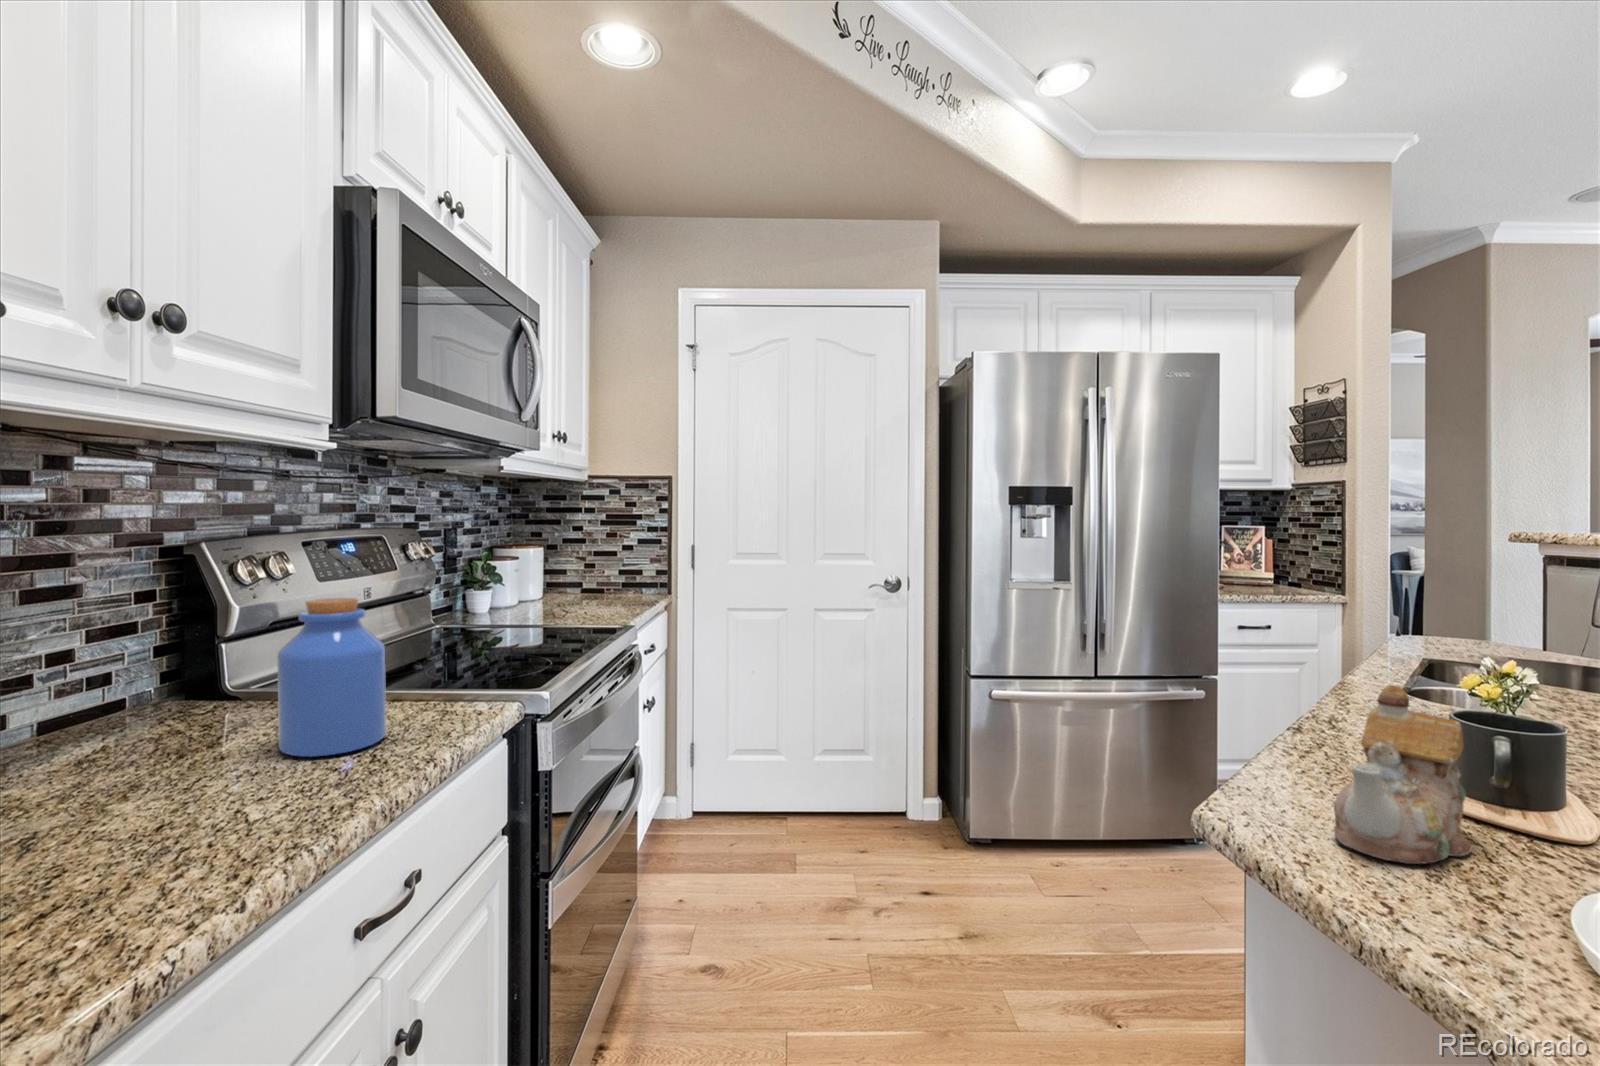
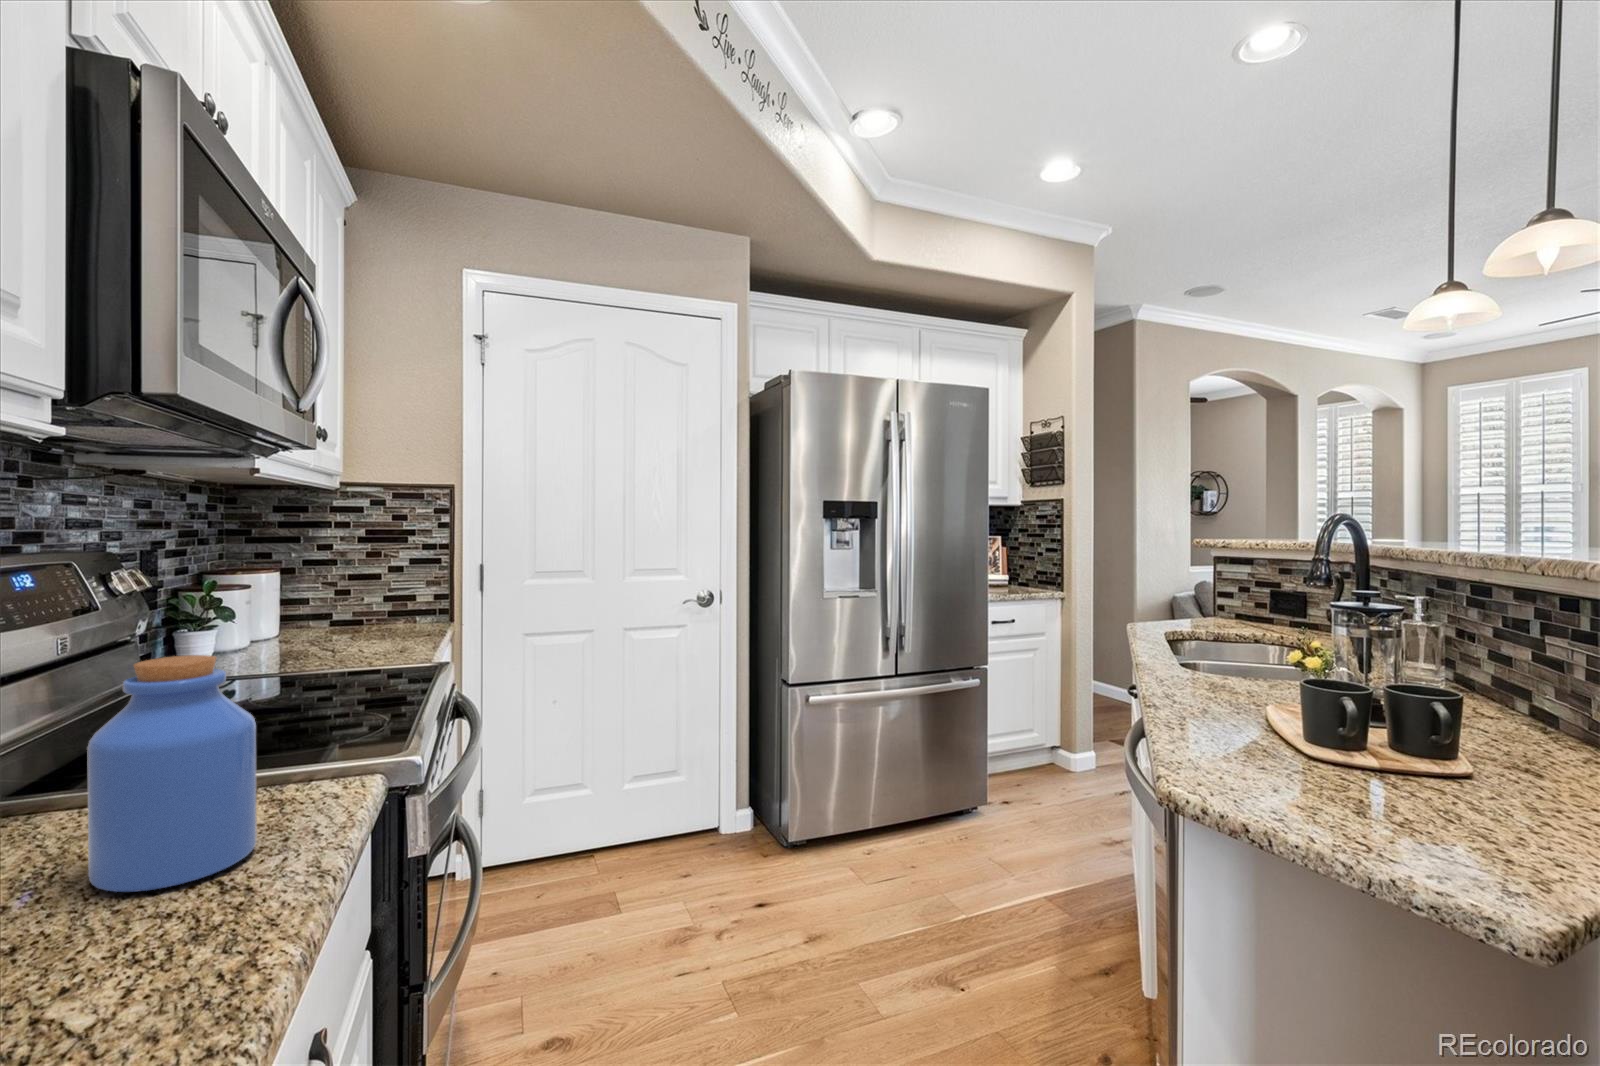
teapot: present [1334,685,1472,864] -> none [1272,669,1362,809]

